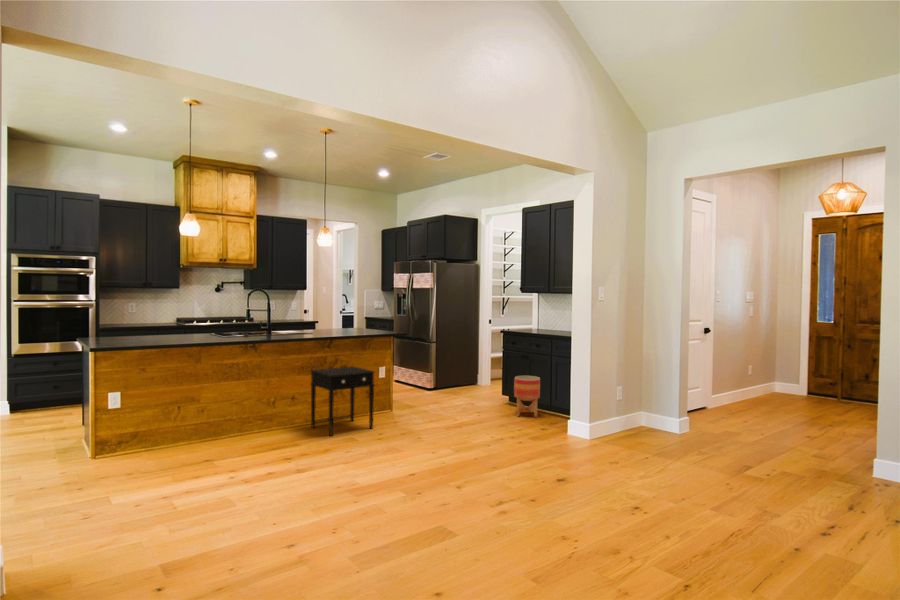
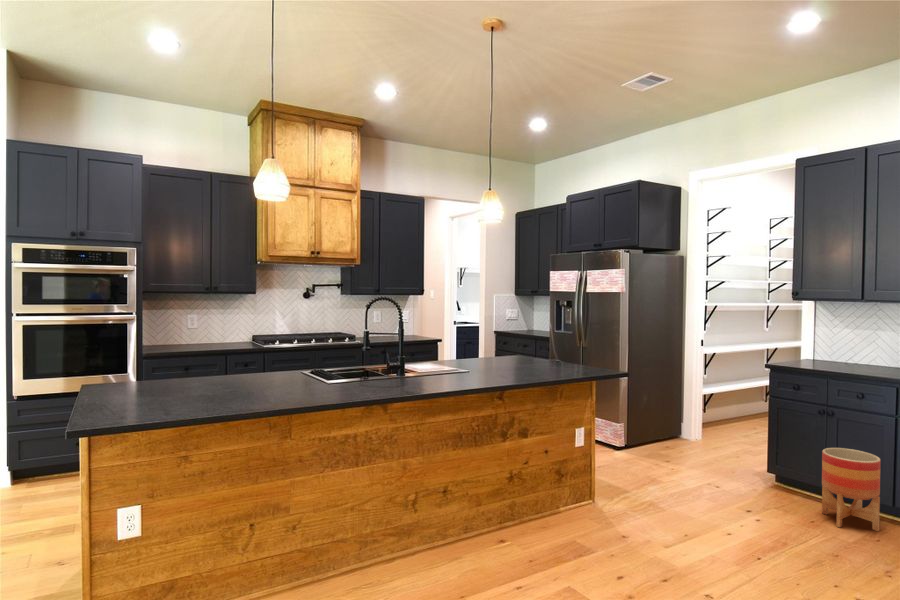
side table: present [311,366,374,436] -> none [474,431,595,581]

